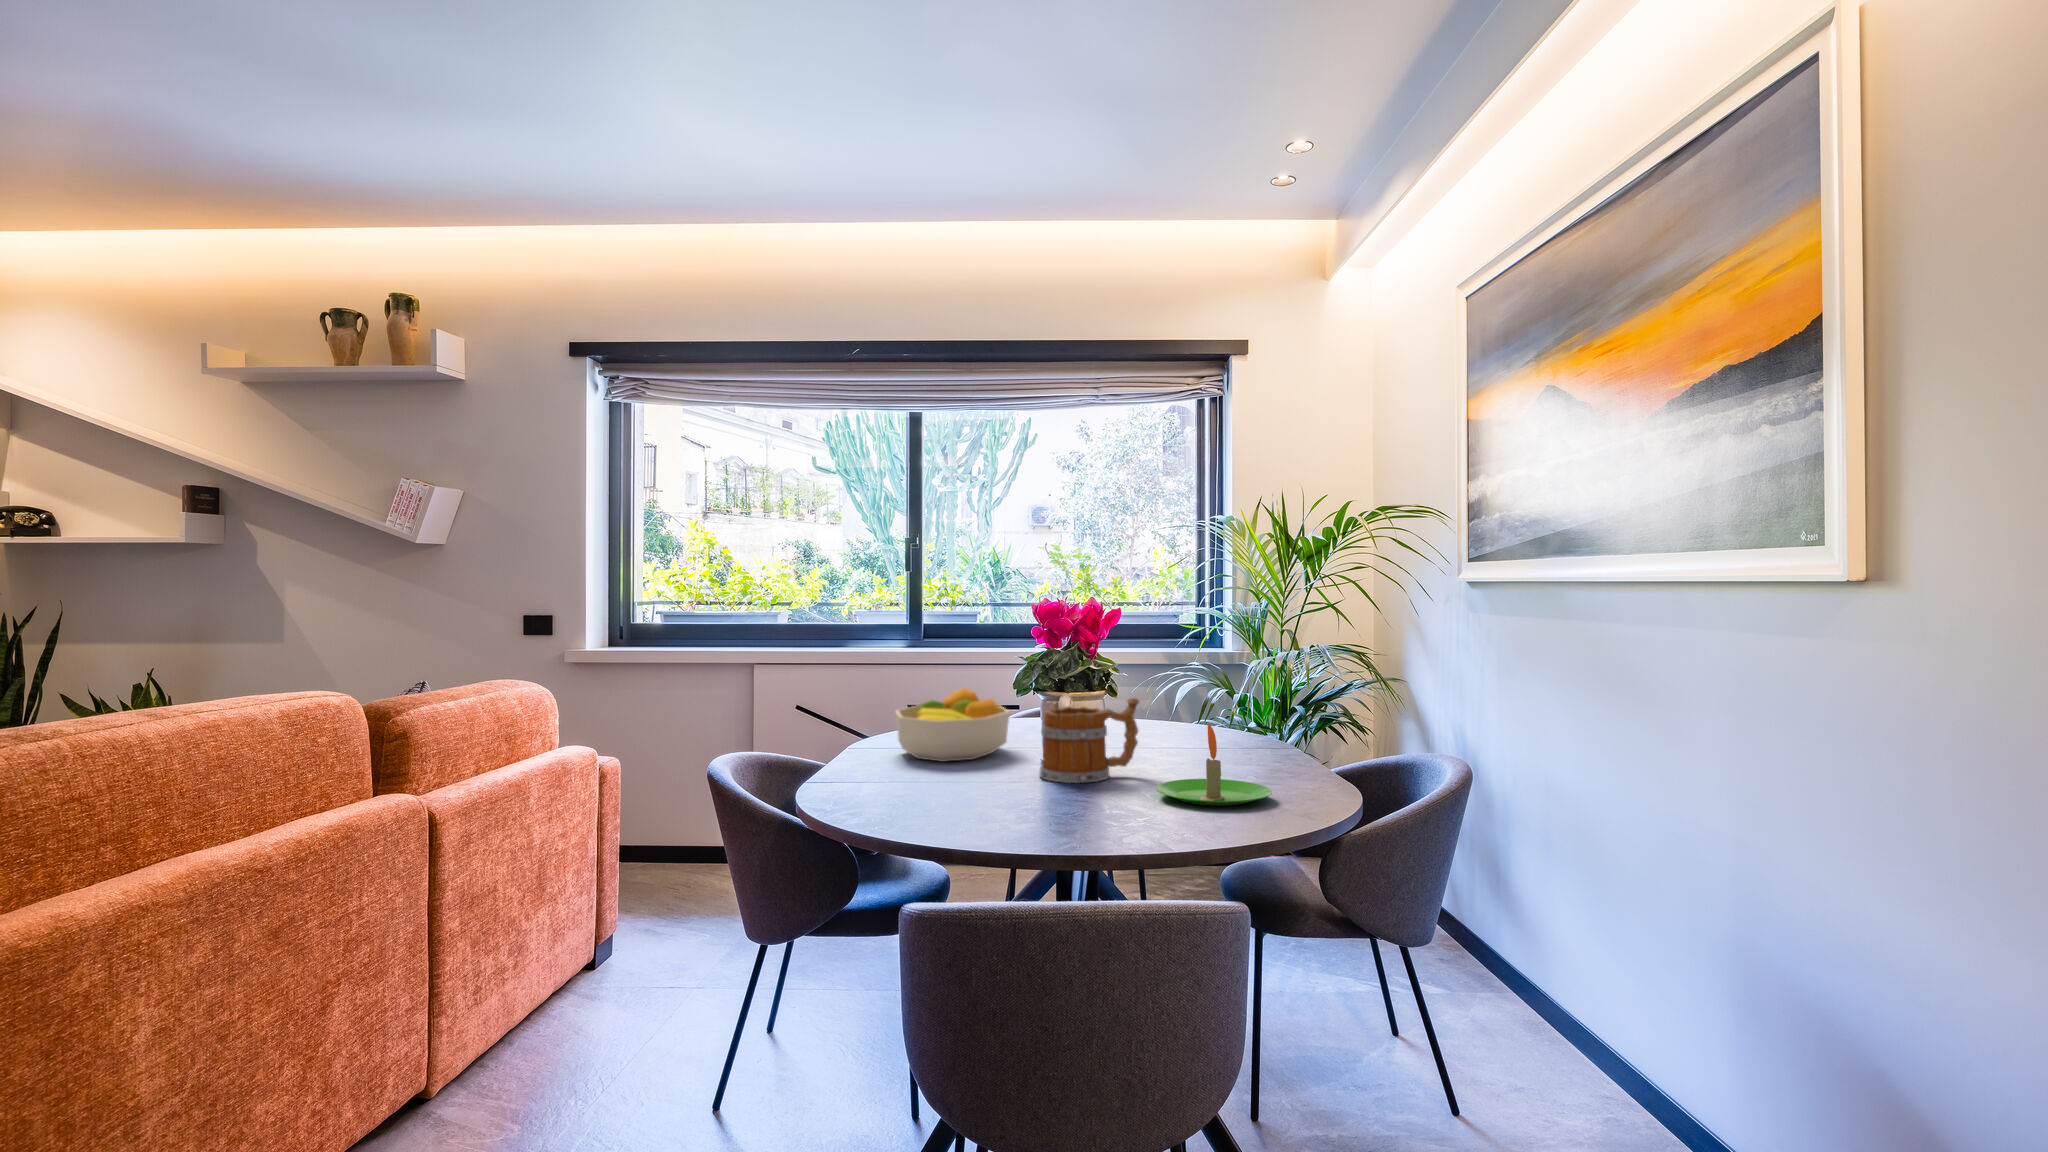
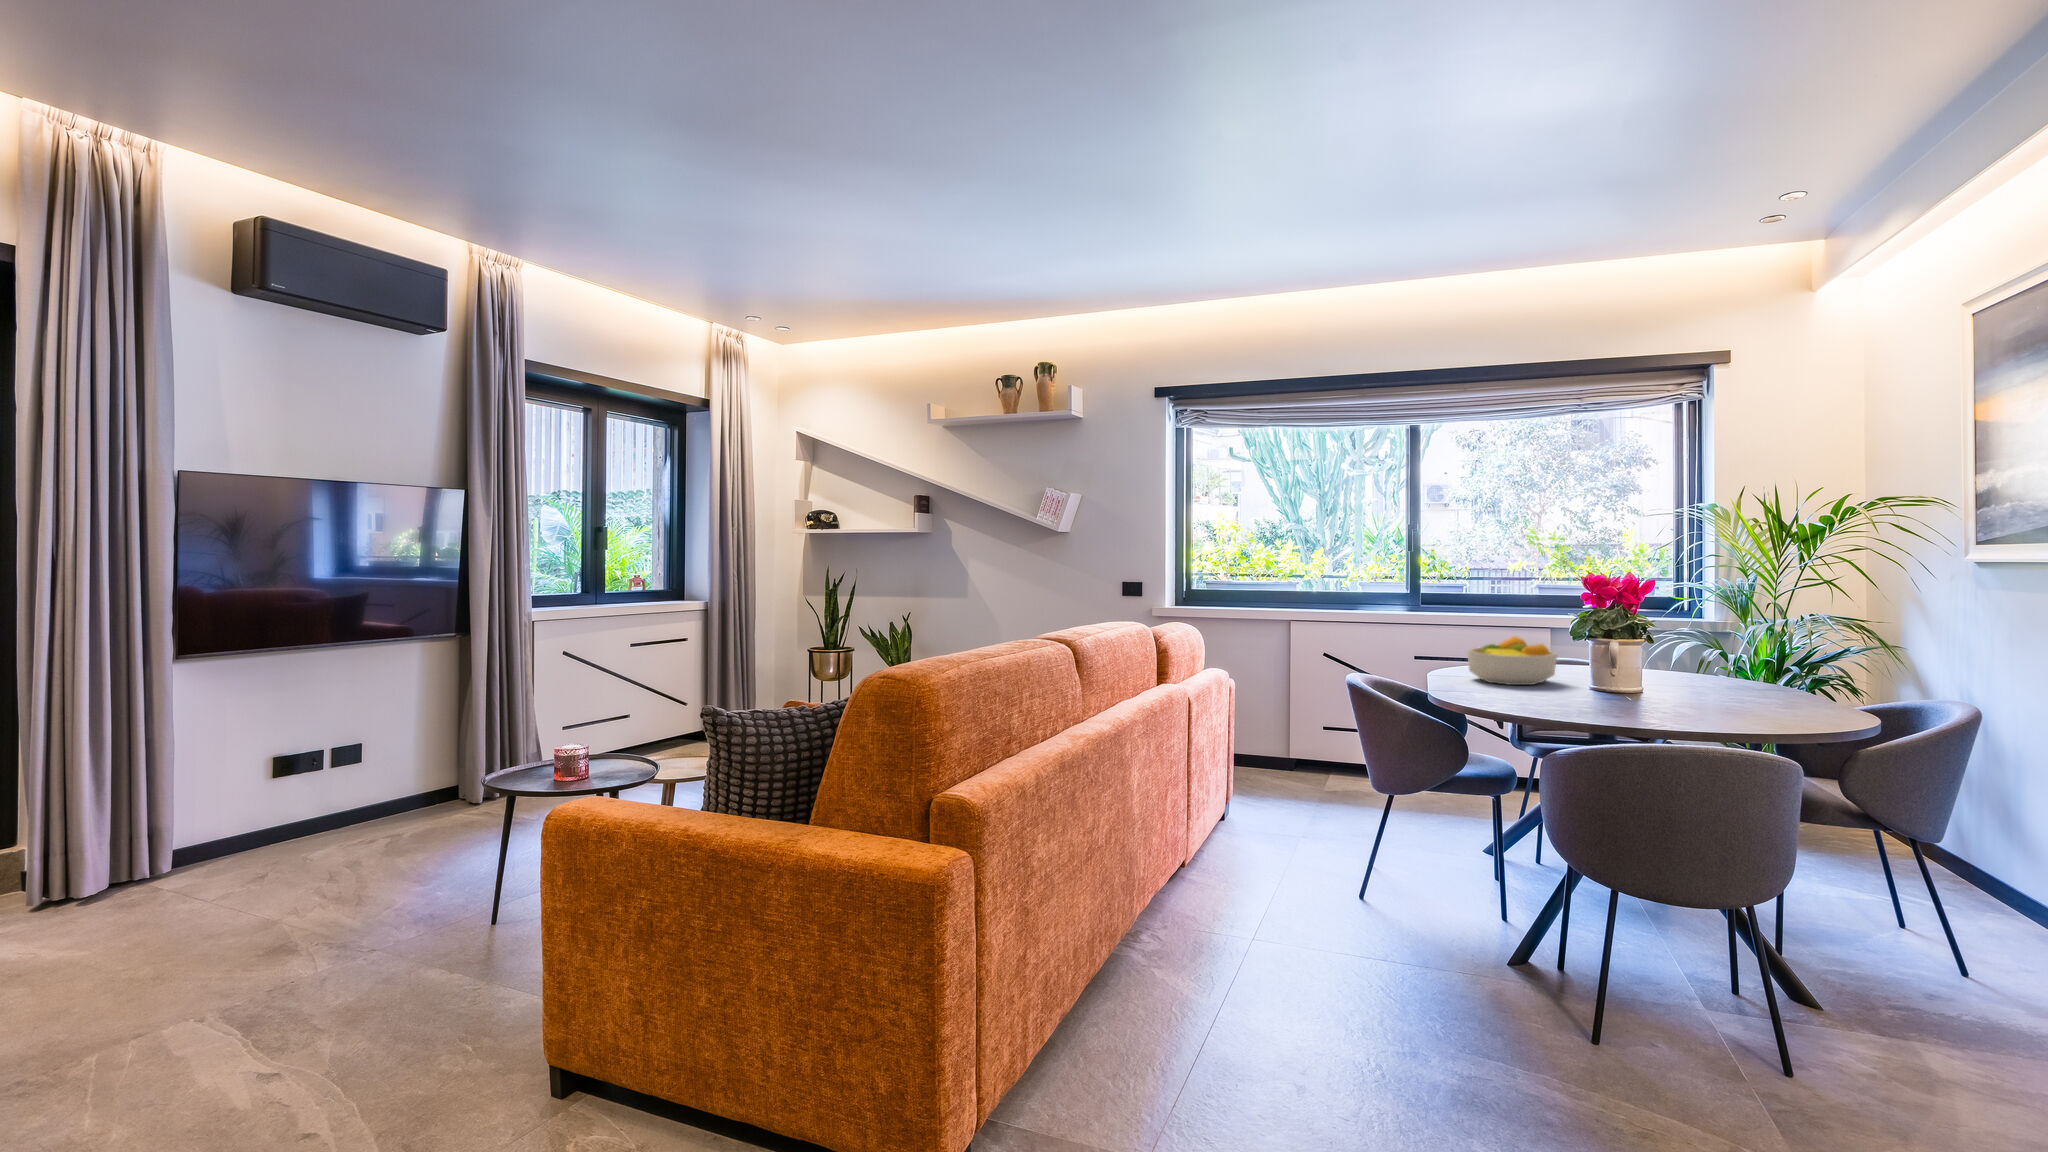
mug: present [1040,698,1139,783] -> none [1596,644,1678,700]
candle: present [1156,723,1272,806] -> none [1700,661,1800,717]

